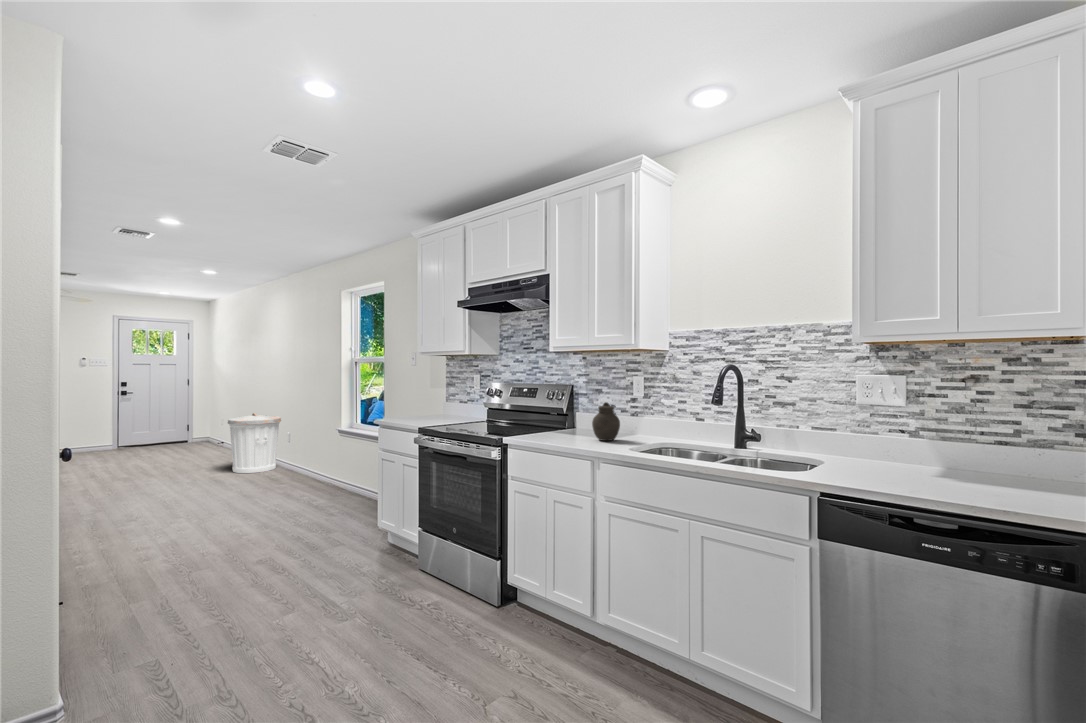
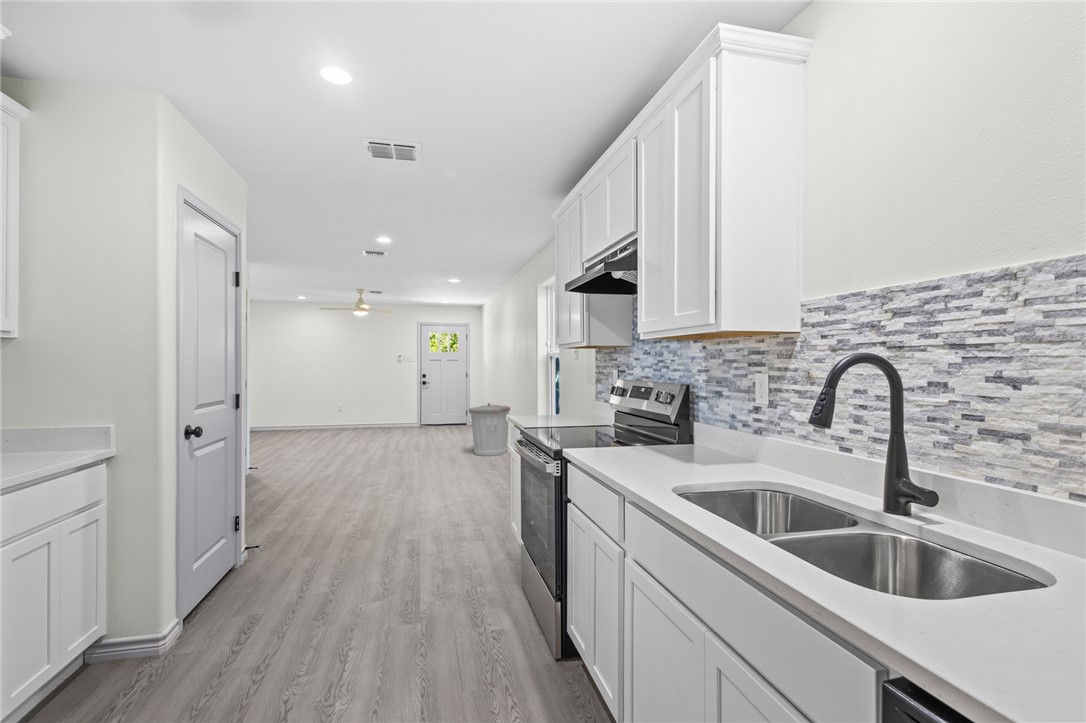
jar: present [592,402,620,441] -> none [669,414,711,471]

